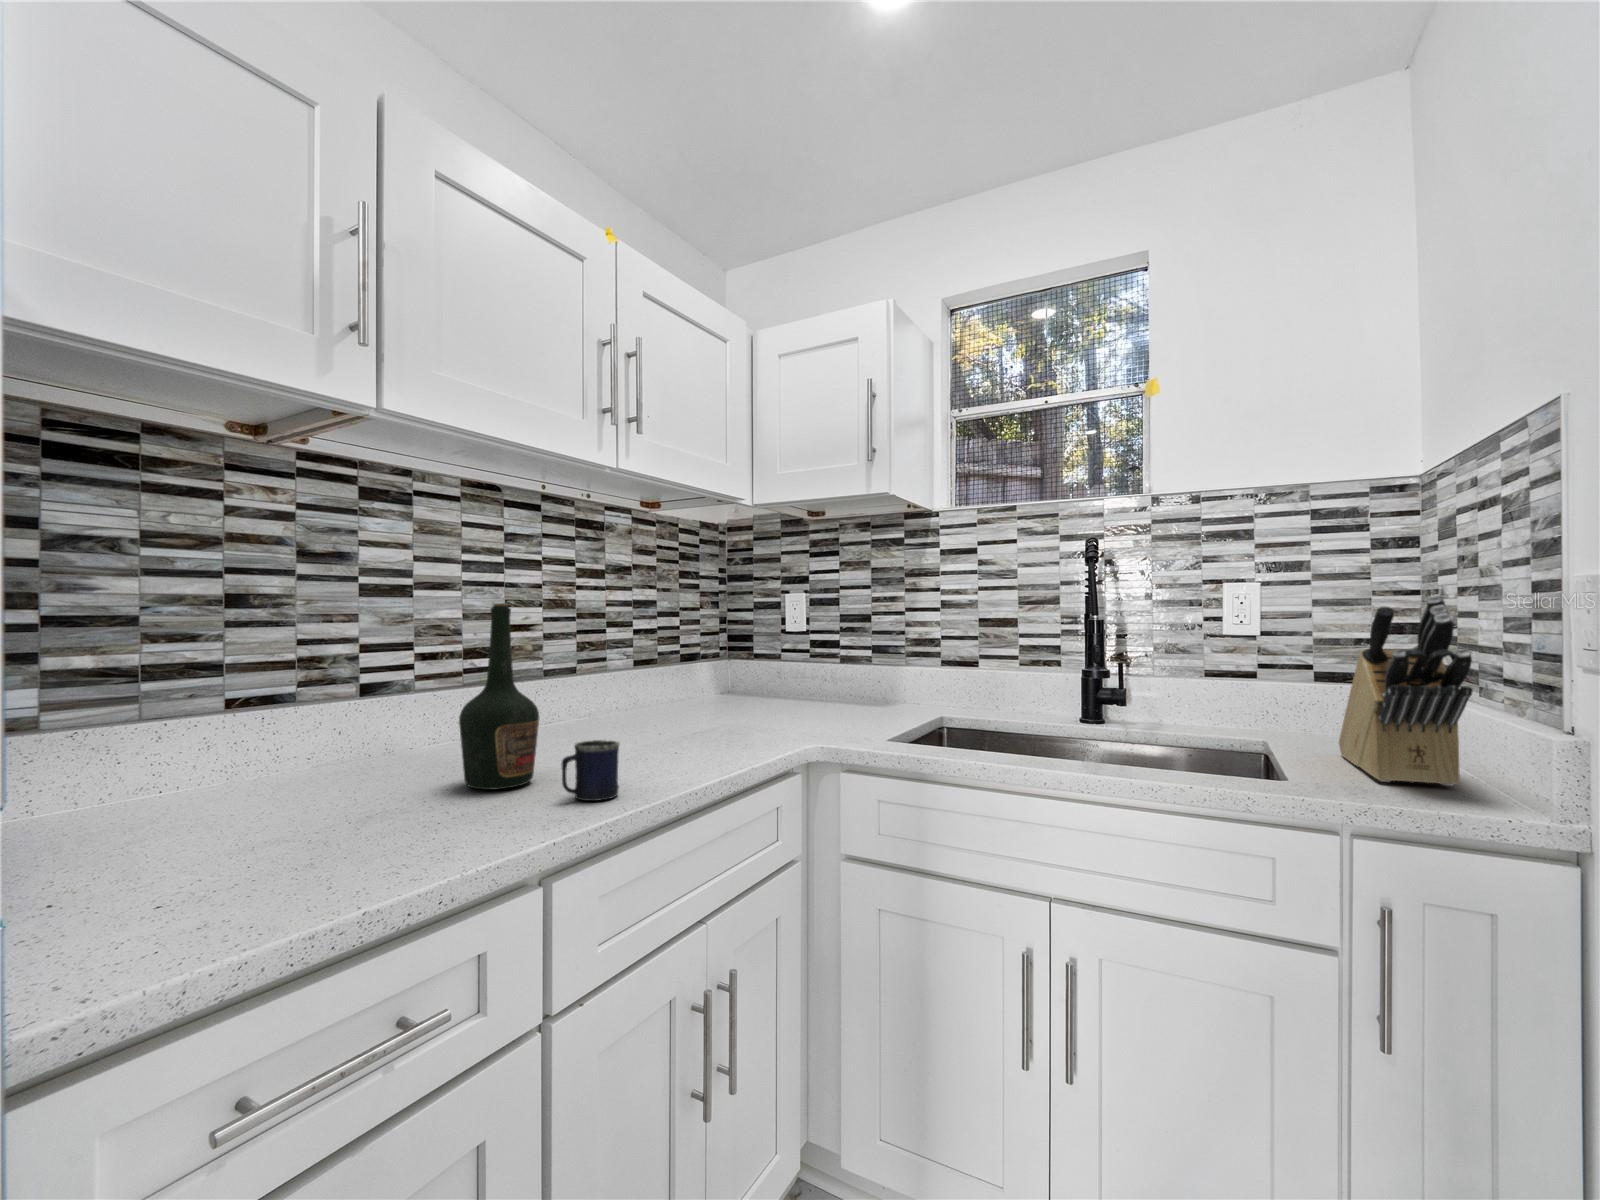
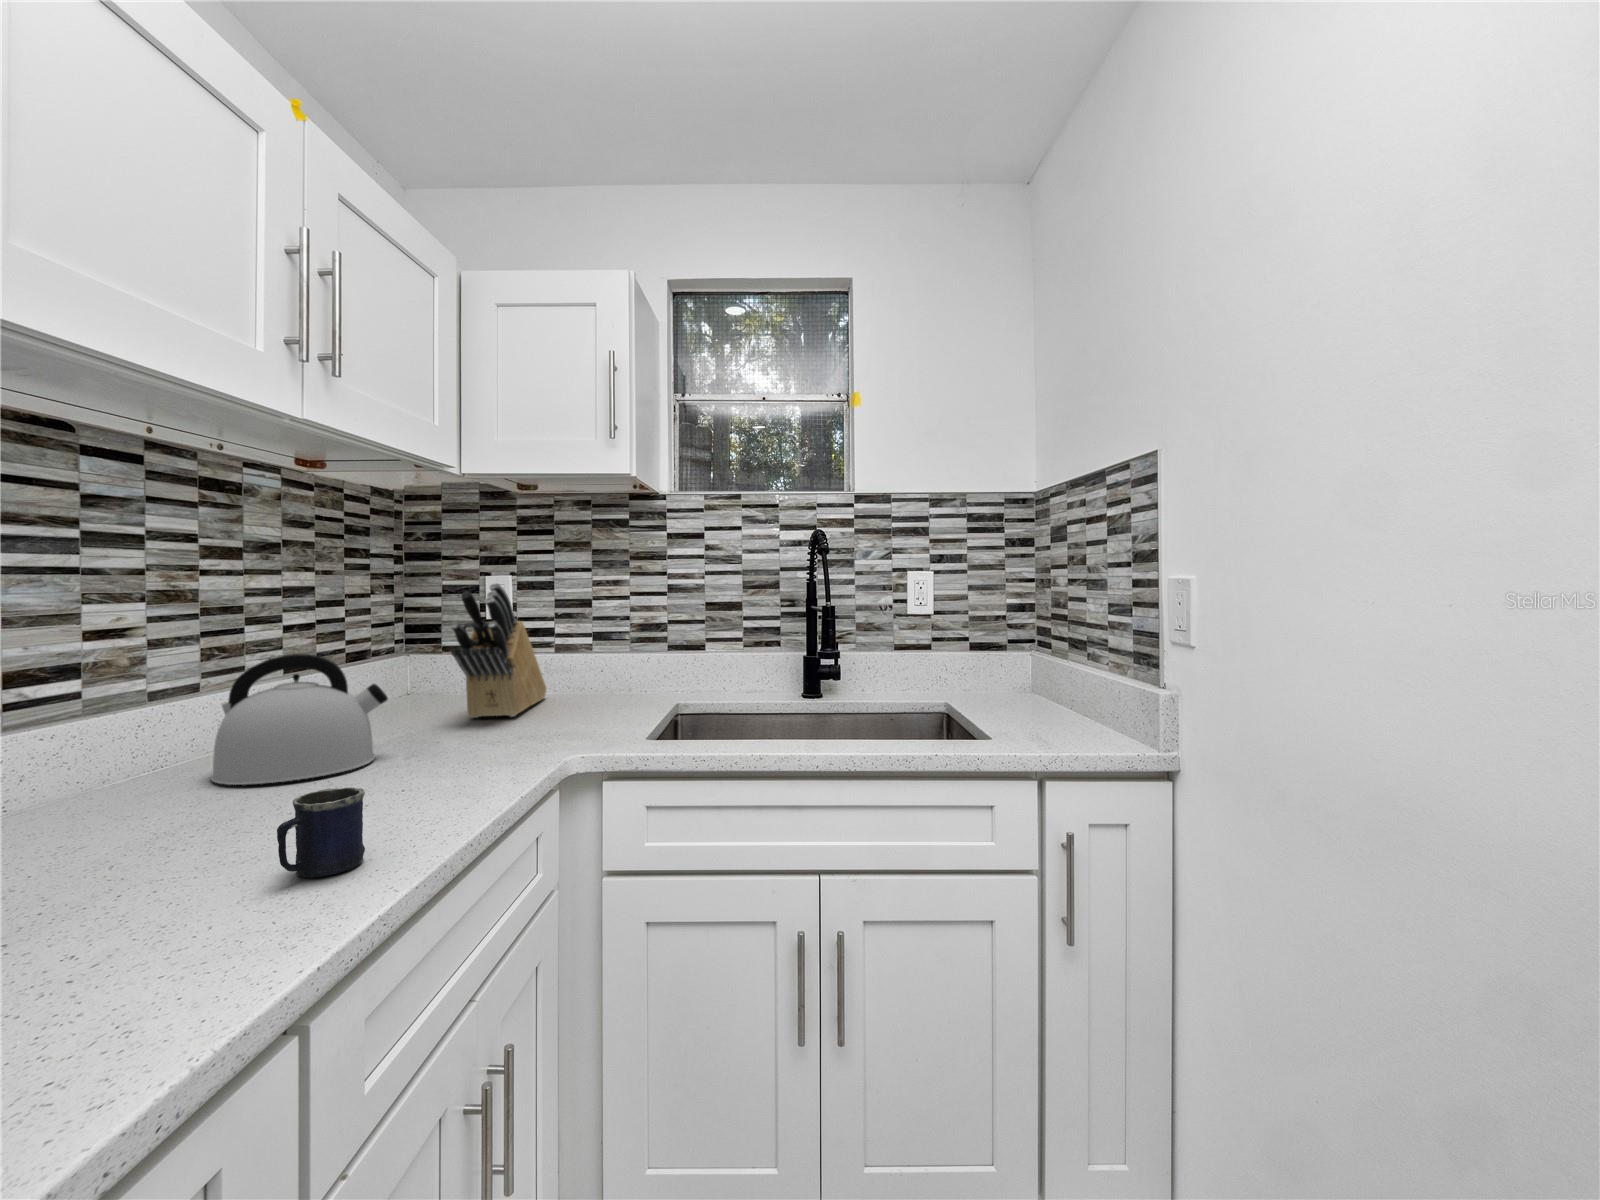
knife block: present [1339,594,1473,786] -> present [451,583,546,718]
bottle: present [459,604,539,790] -> none [57,607,212,891]
kettle: none [563,650,678,744] -> present [211,654,388,785]

